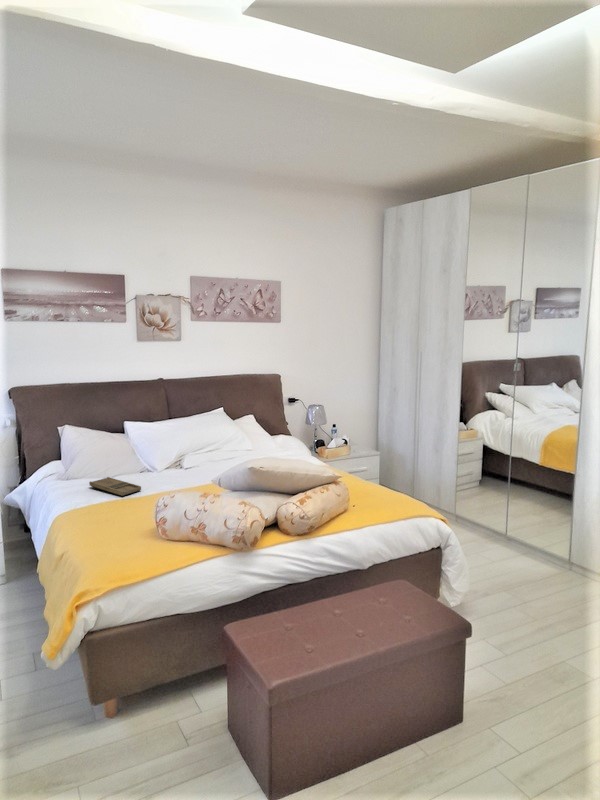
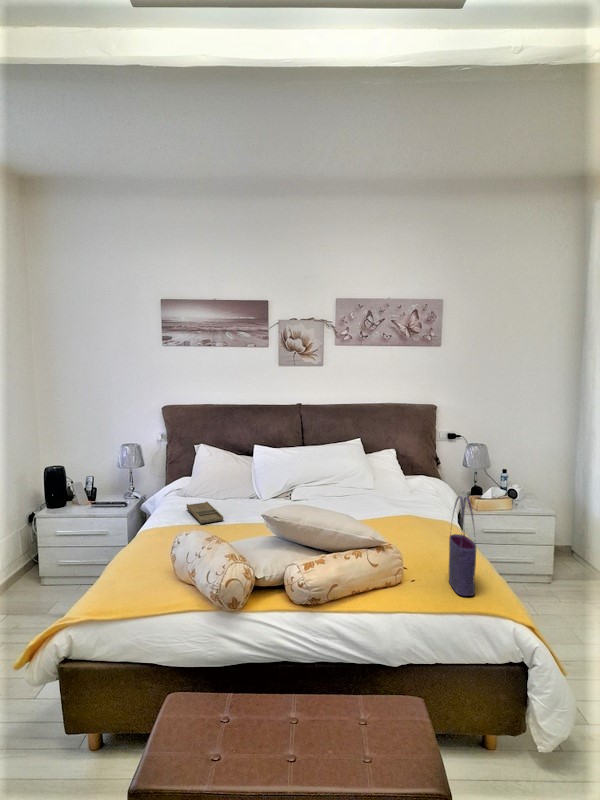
tote bag: none [378,431,407,508] -> present [449,497,476,596]

